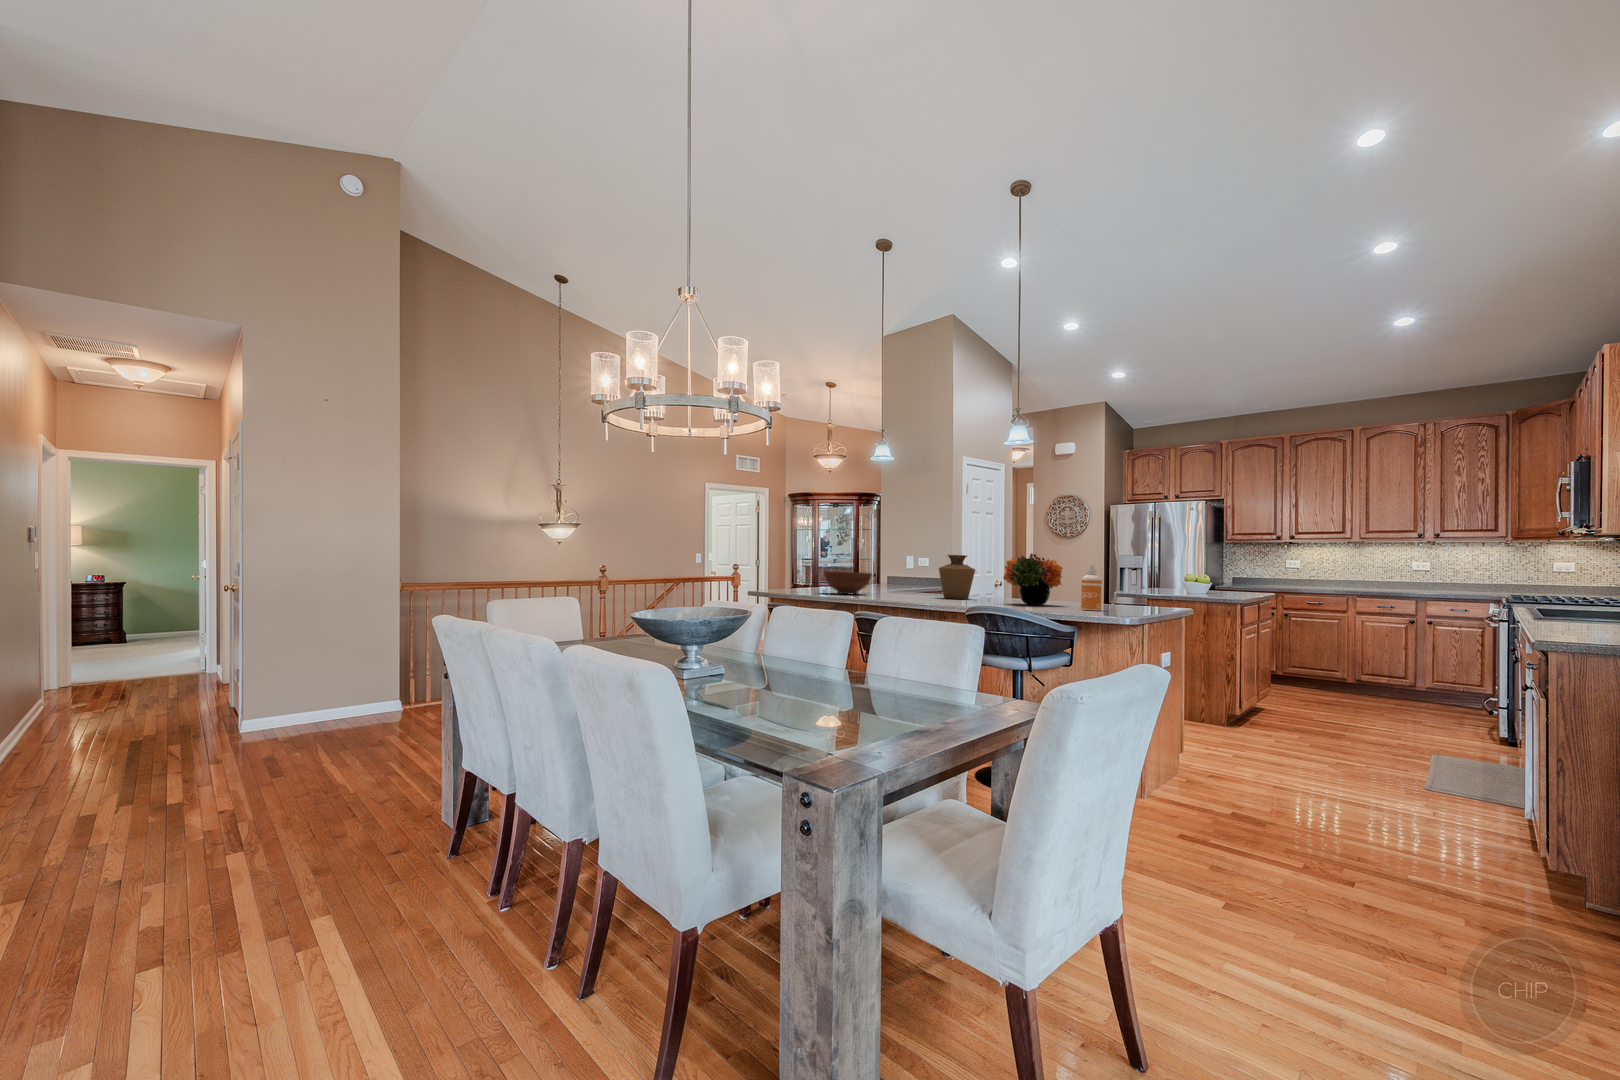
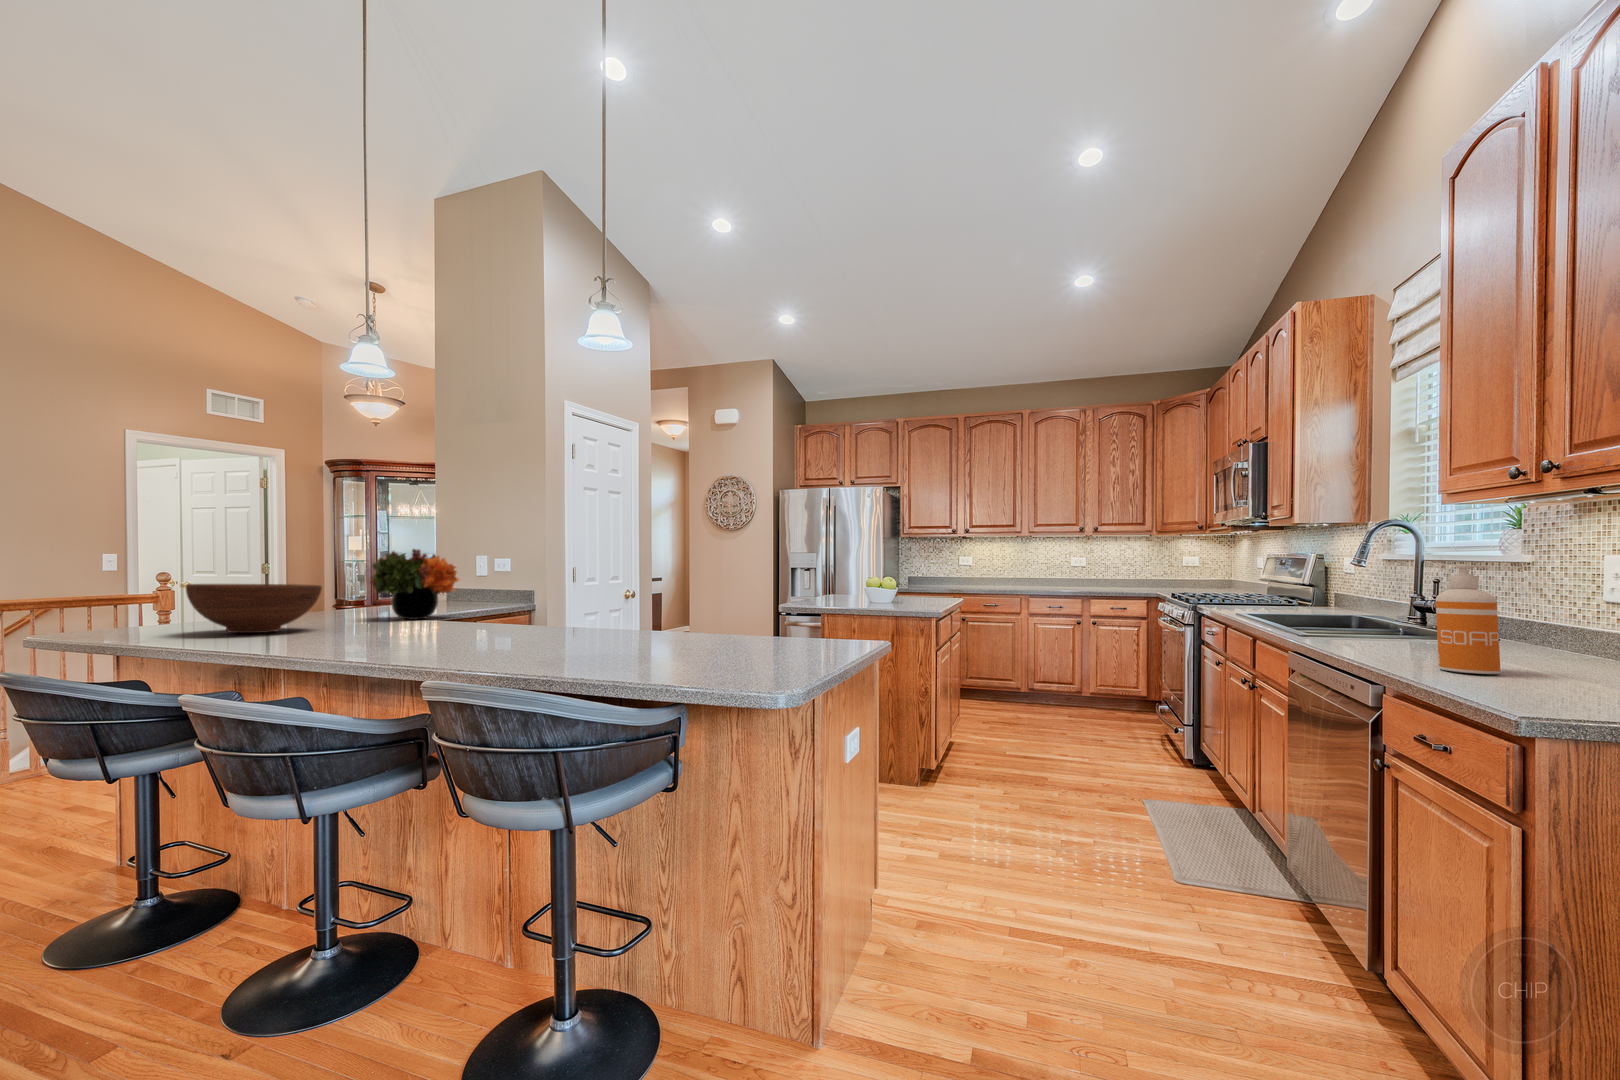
flower arrangement: present [1003,553,1063,605] -> present [370,549,459,619]
vase: present [939,555,975,599] -> none [458,547,535,633]
soap dispenser: present [1081,564,1102,611] -> present [1436,564,1501,674]

